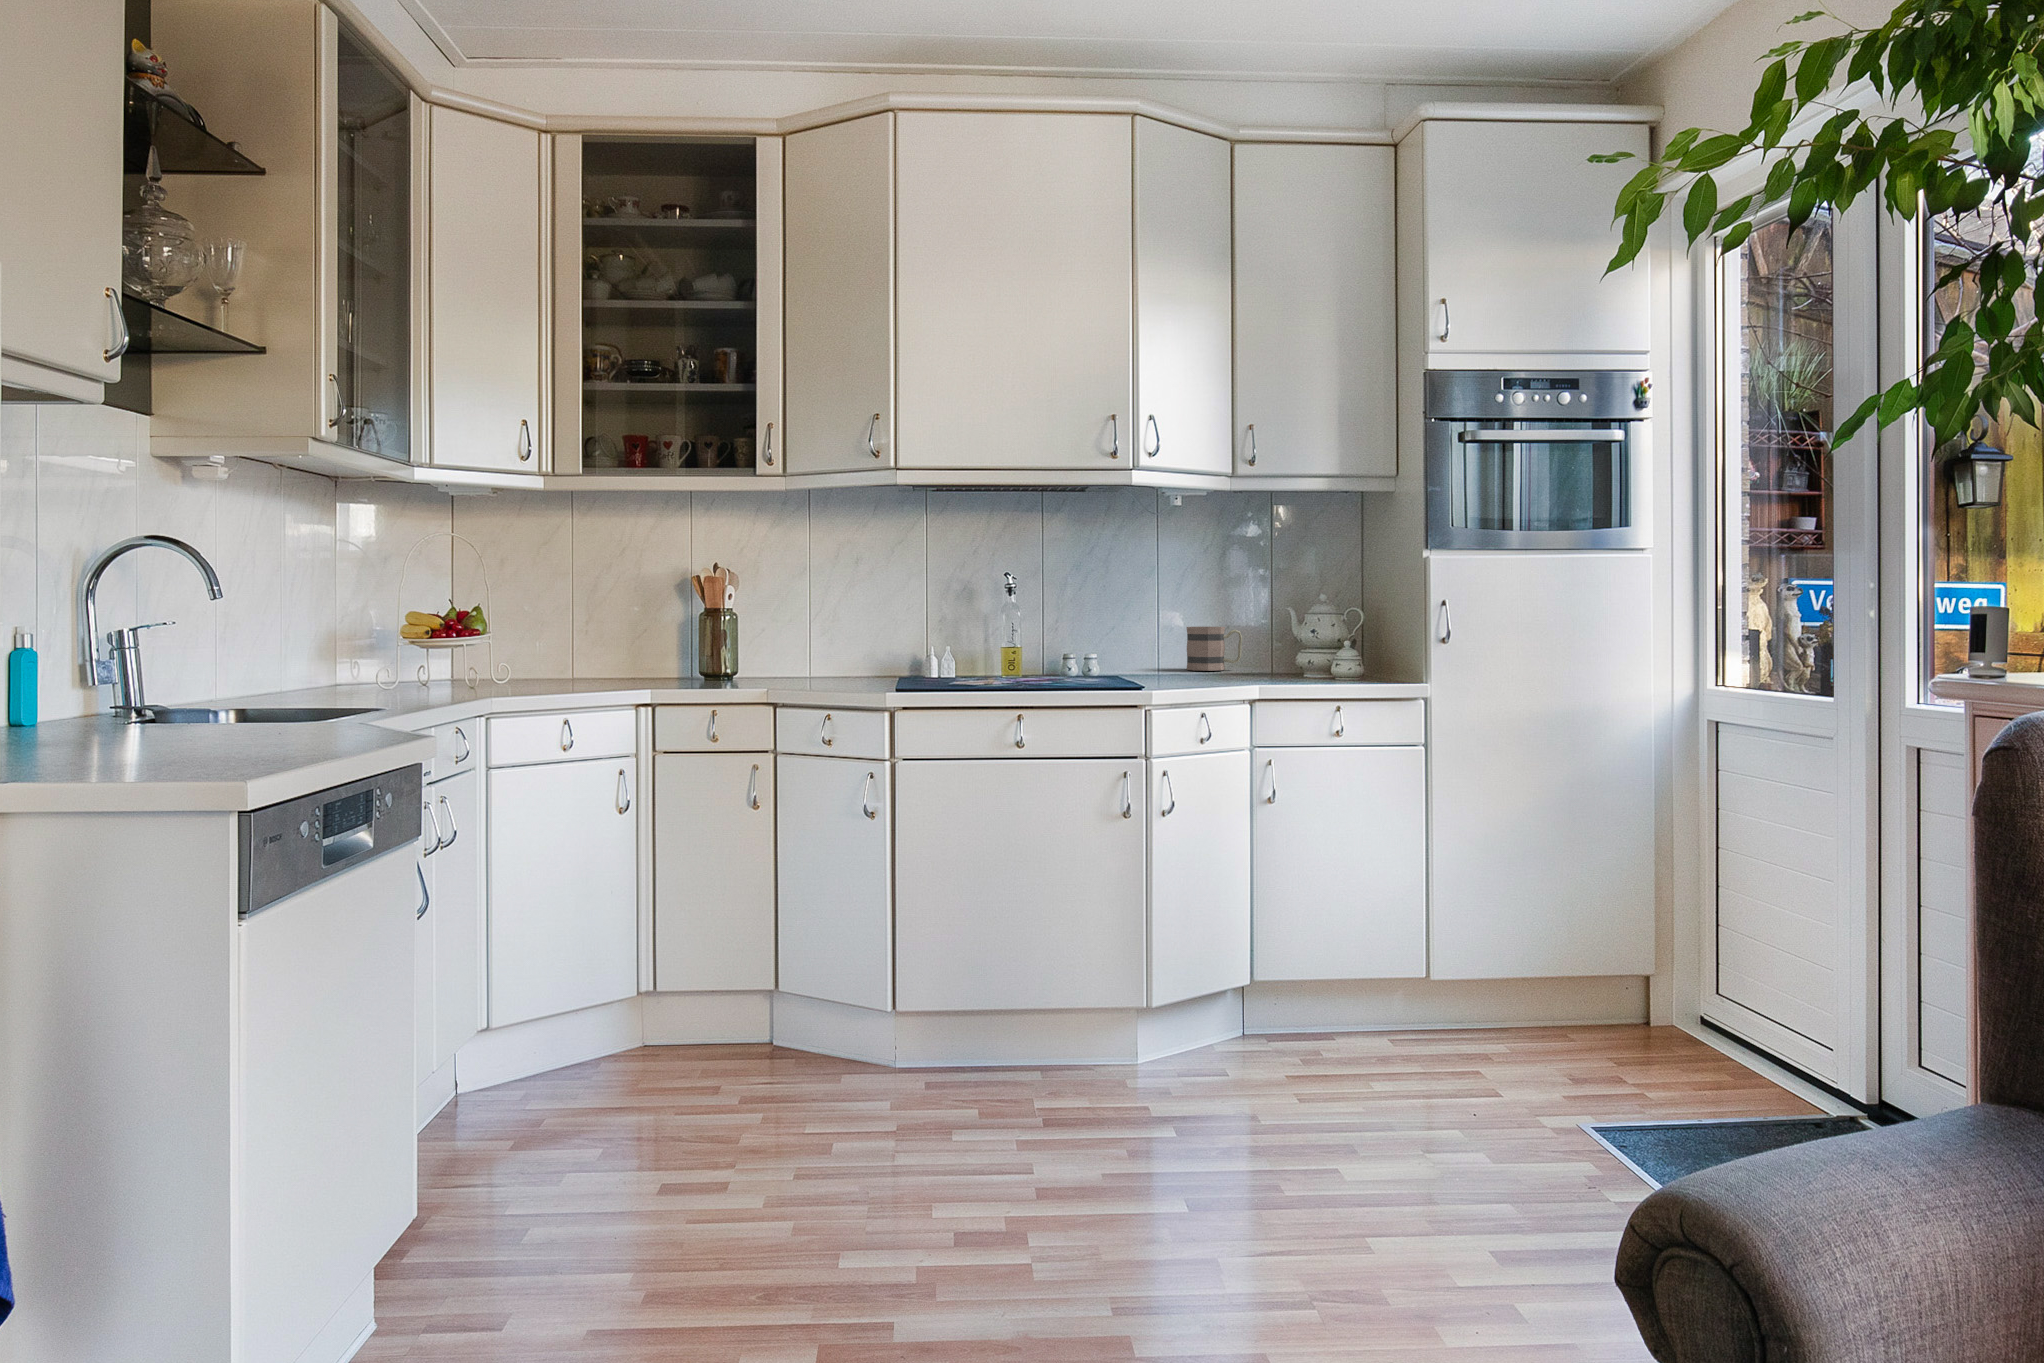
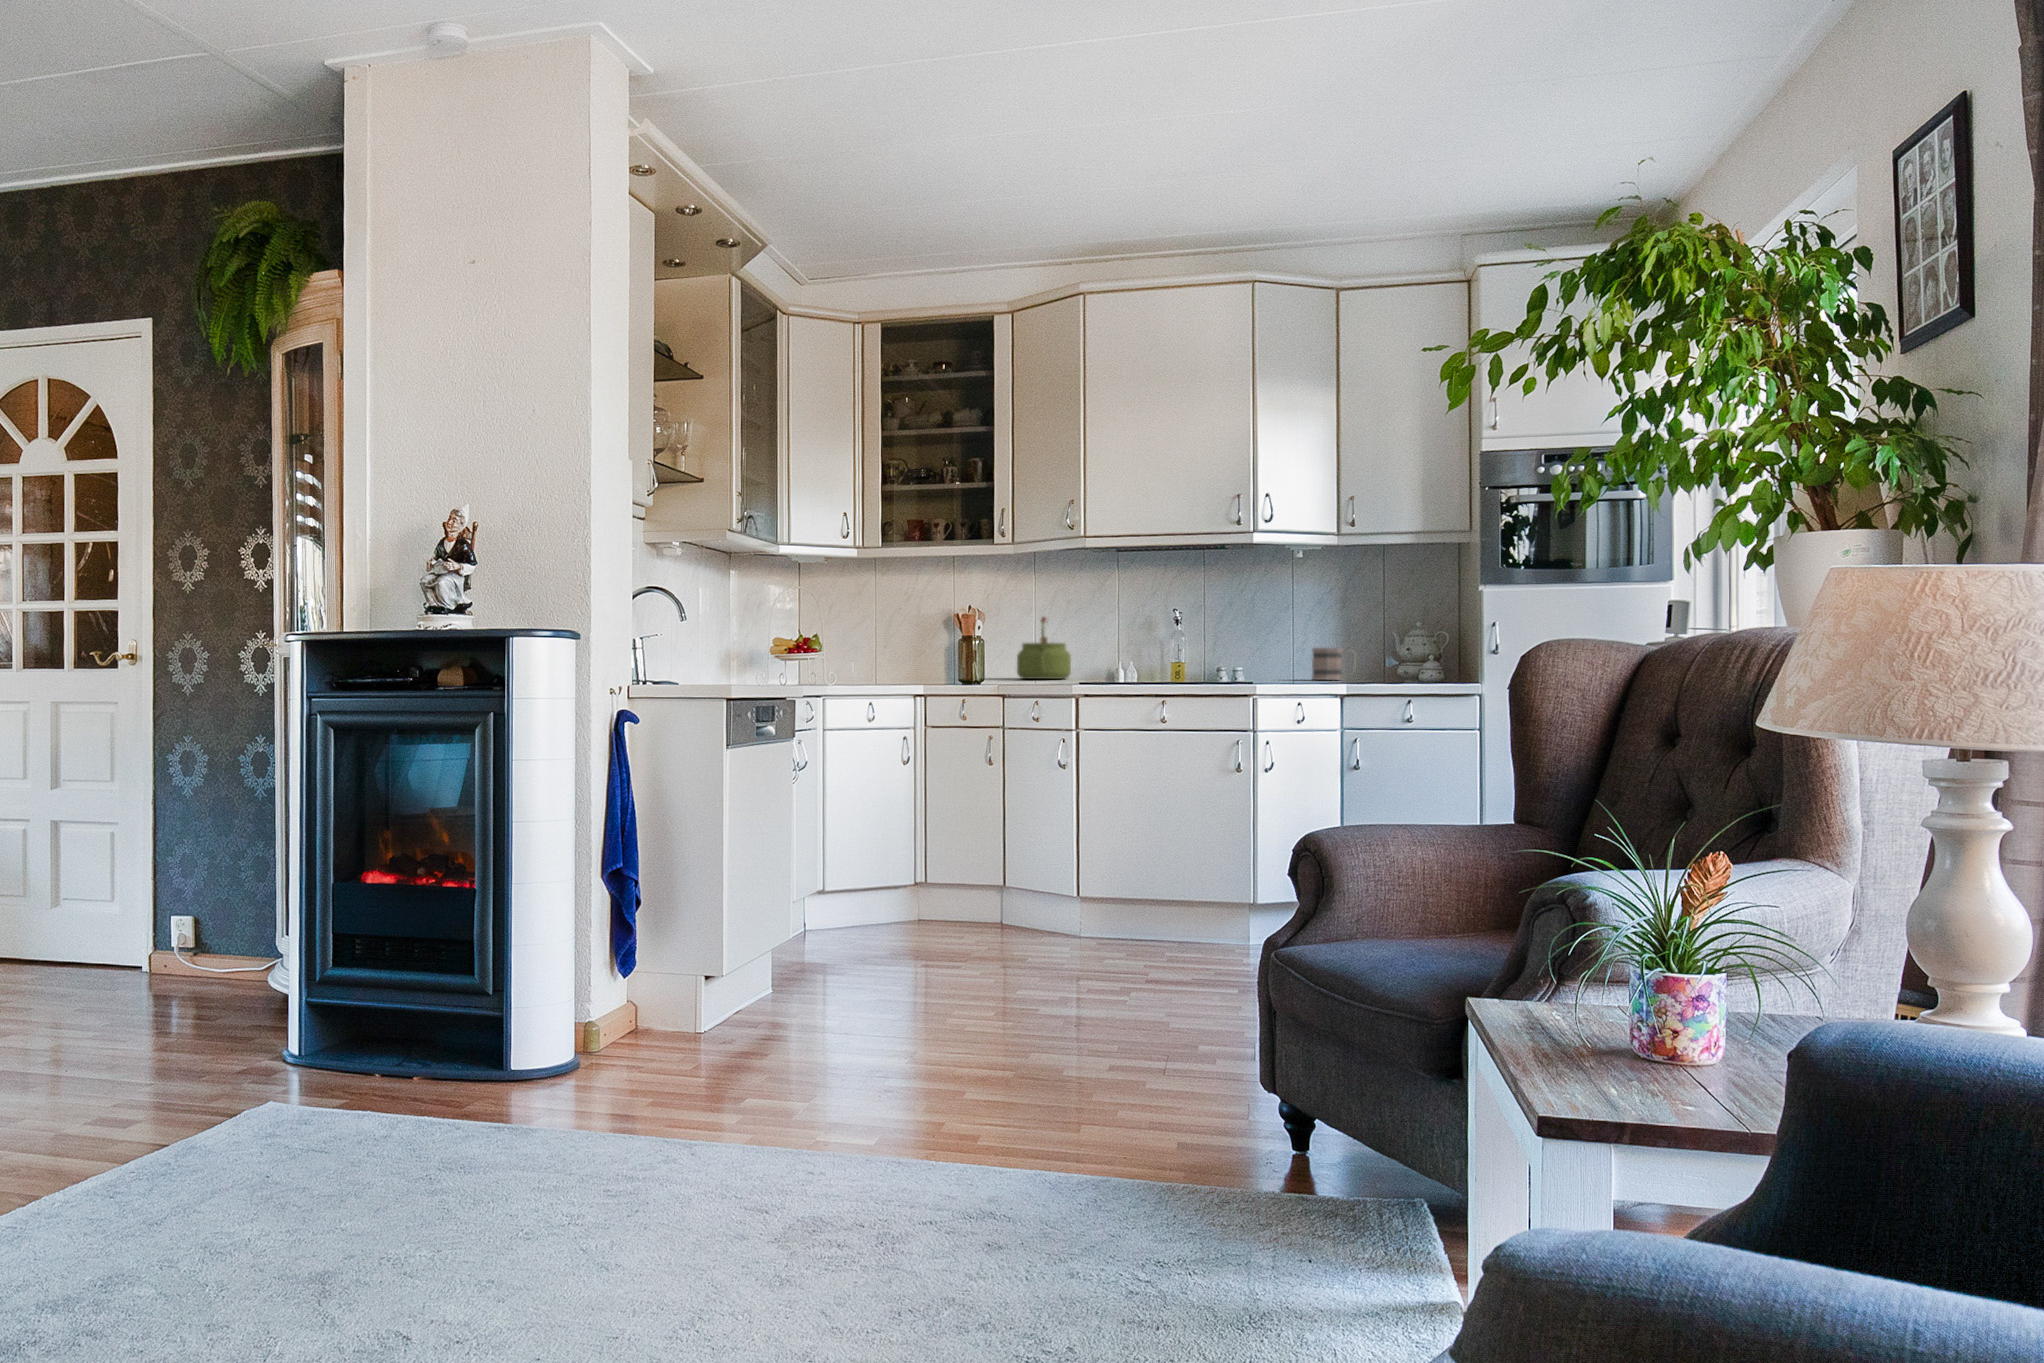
kettle: none [785,580,863,671] -> present [1017,616,1071,679]

